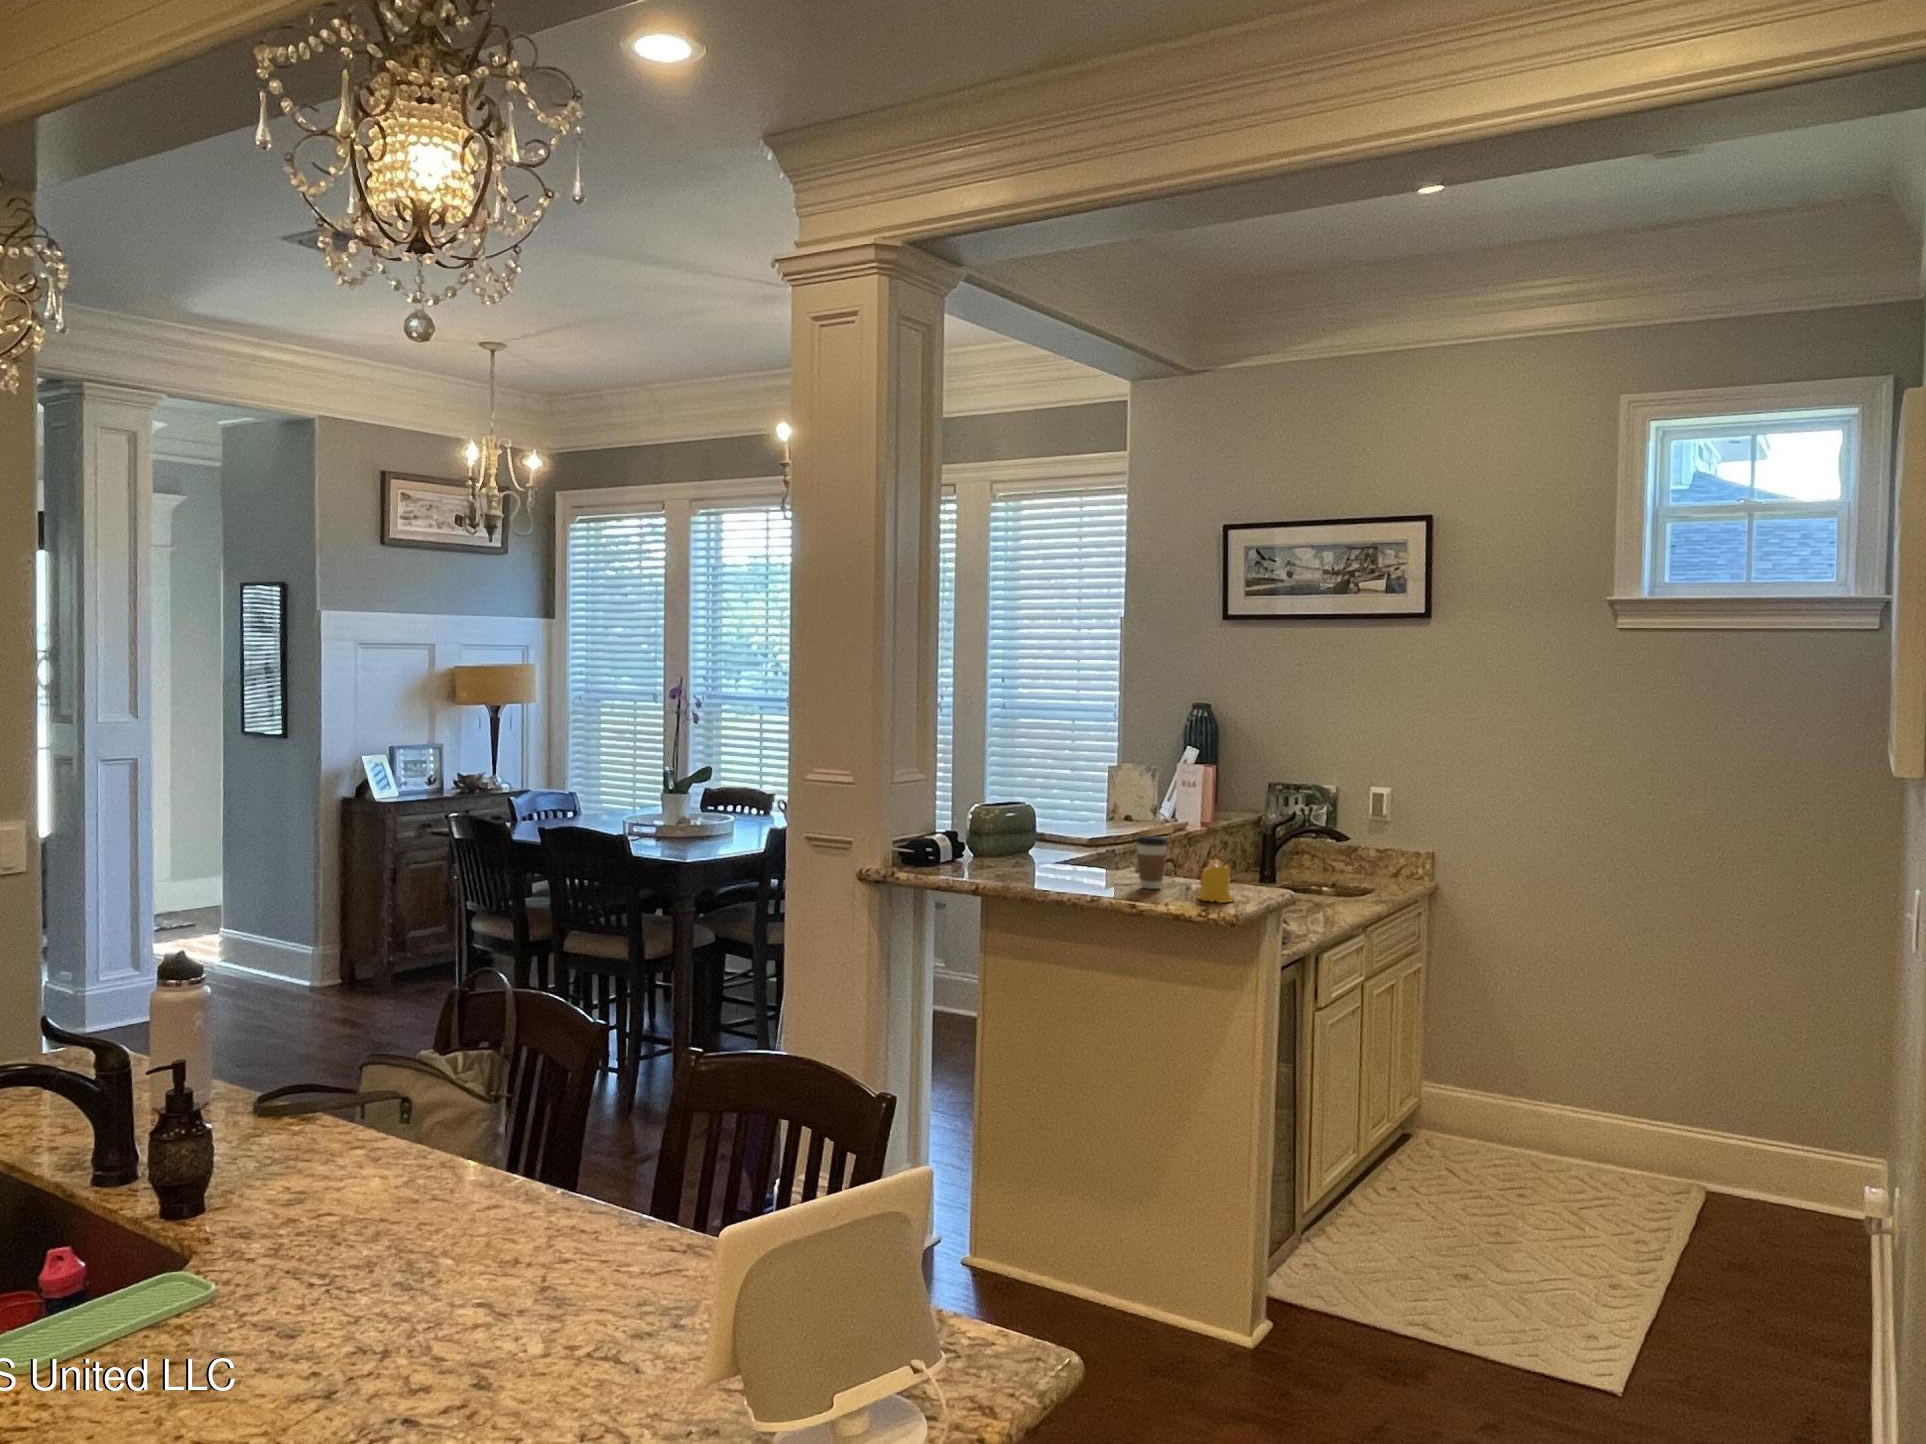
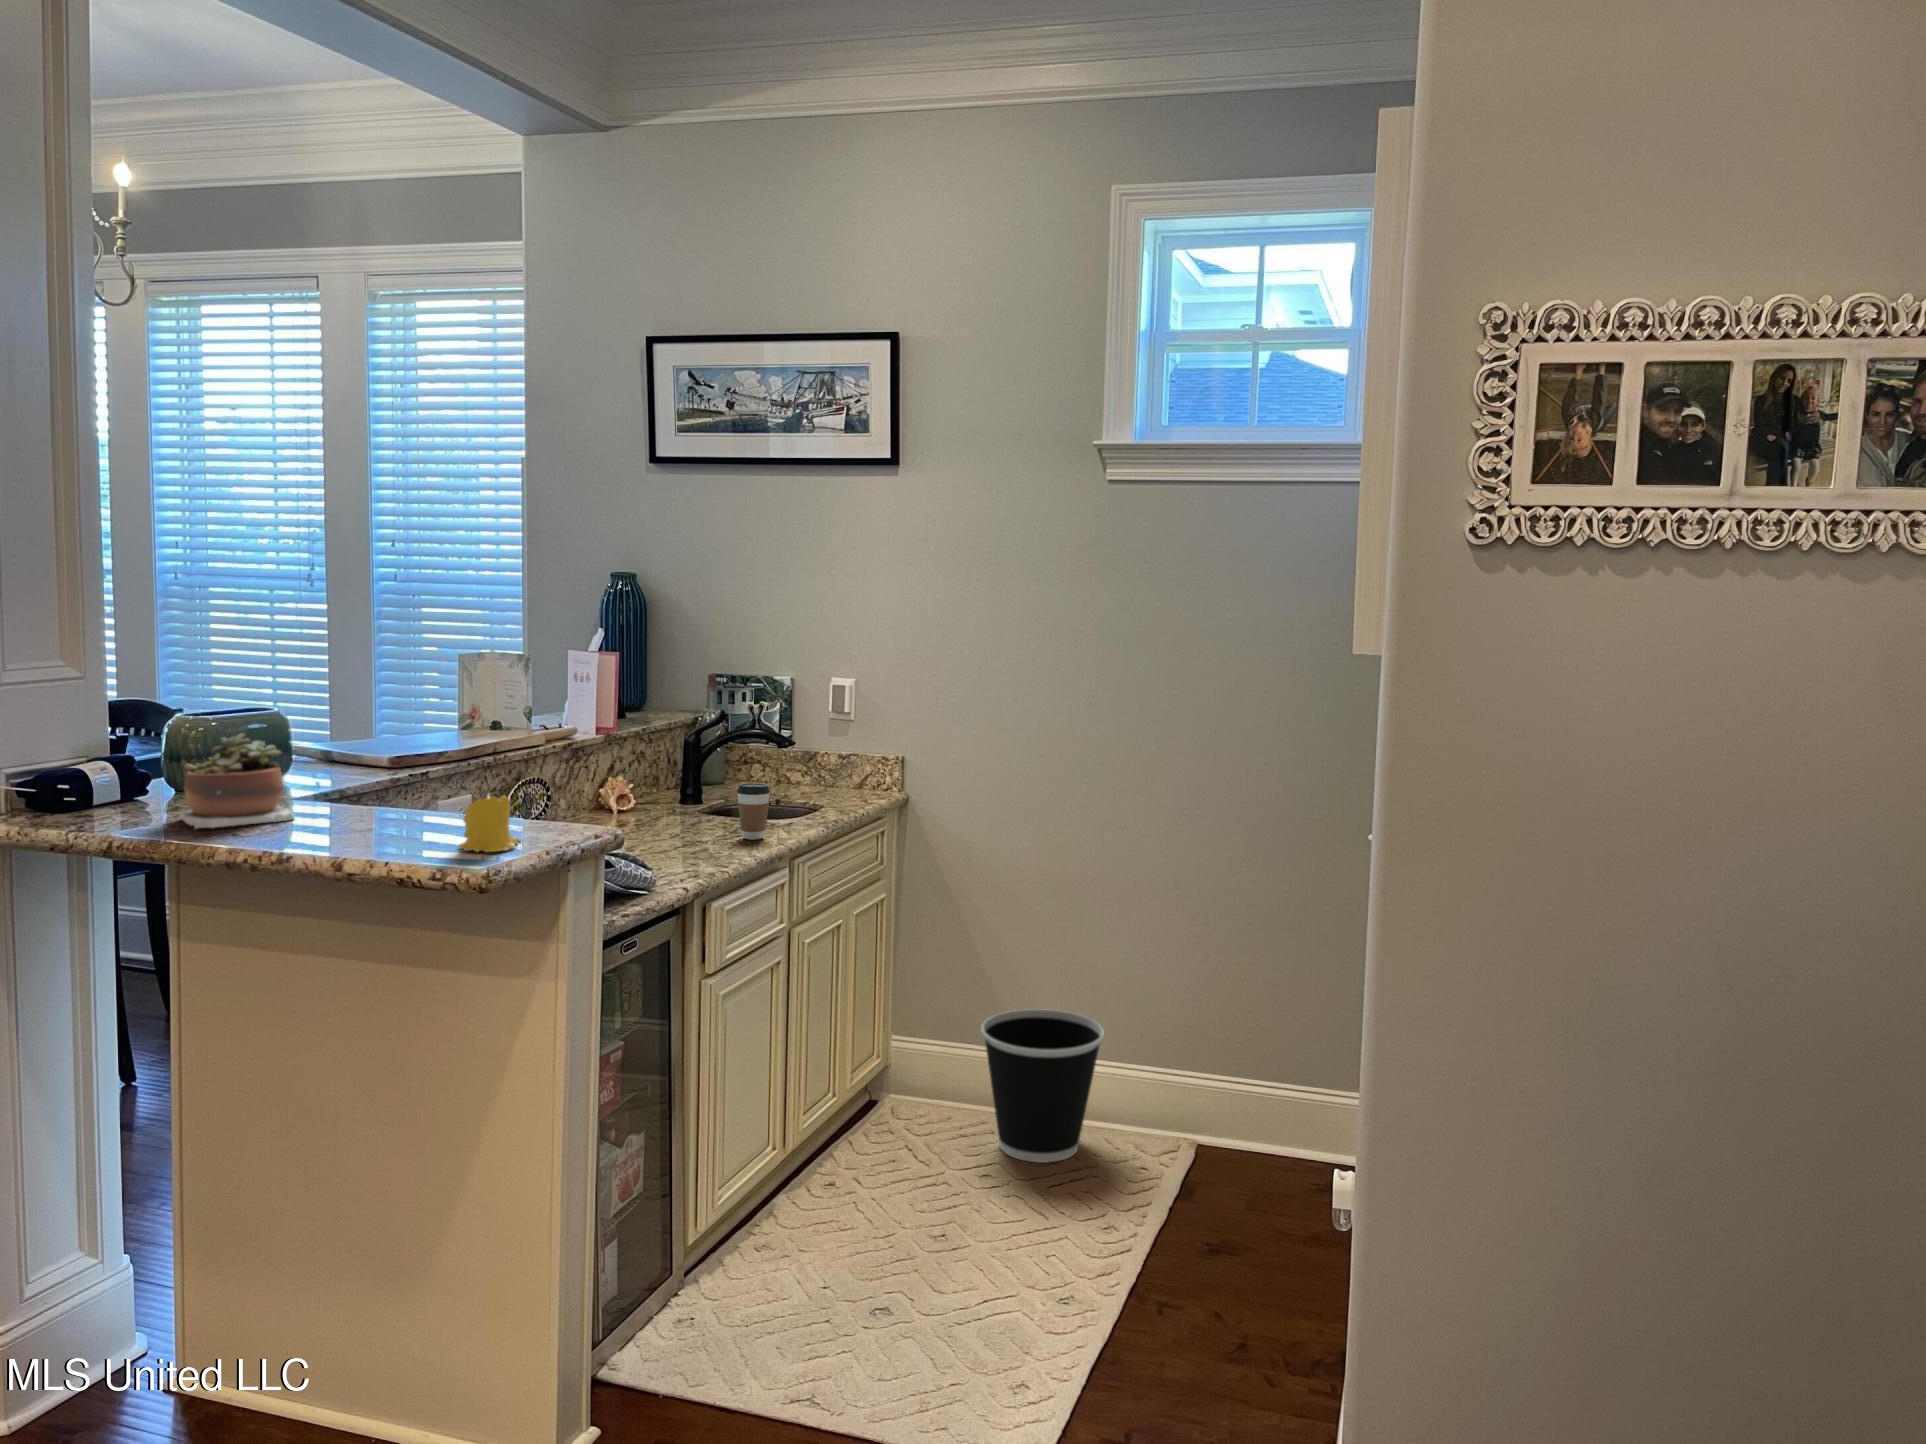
succulent plant: none [995,818,1070,879] -> present [180,734,295,828]
coffee cup: present [1137,836,1167,889] -> present [737,783,770,840]
wastebasket: none [1511,1069,1625,1198] -> present [981,1009,1104,1162]

